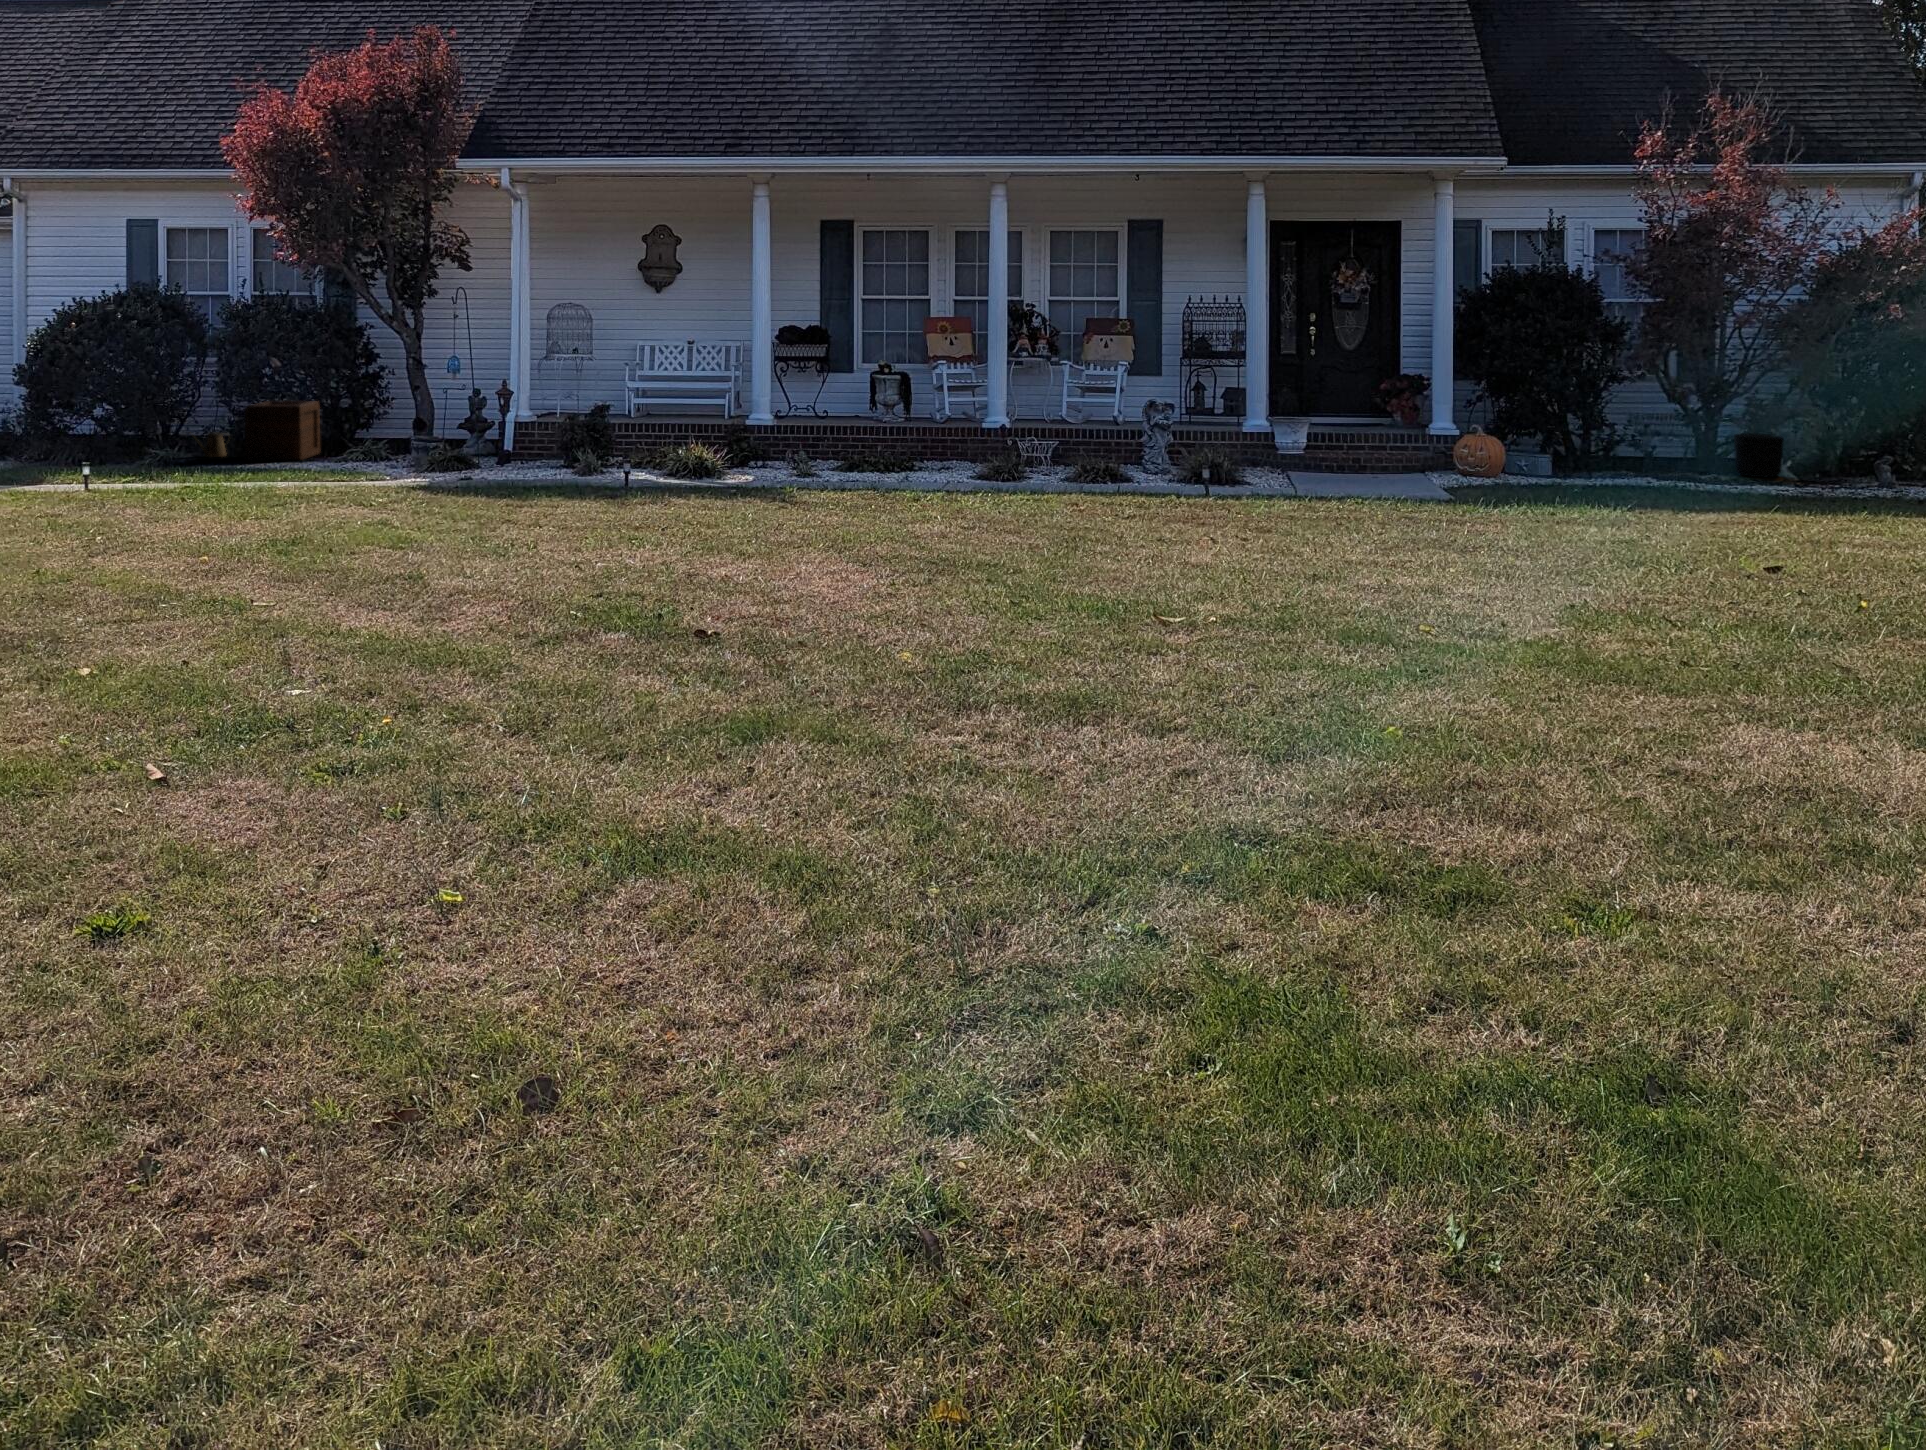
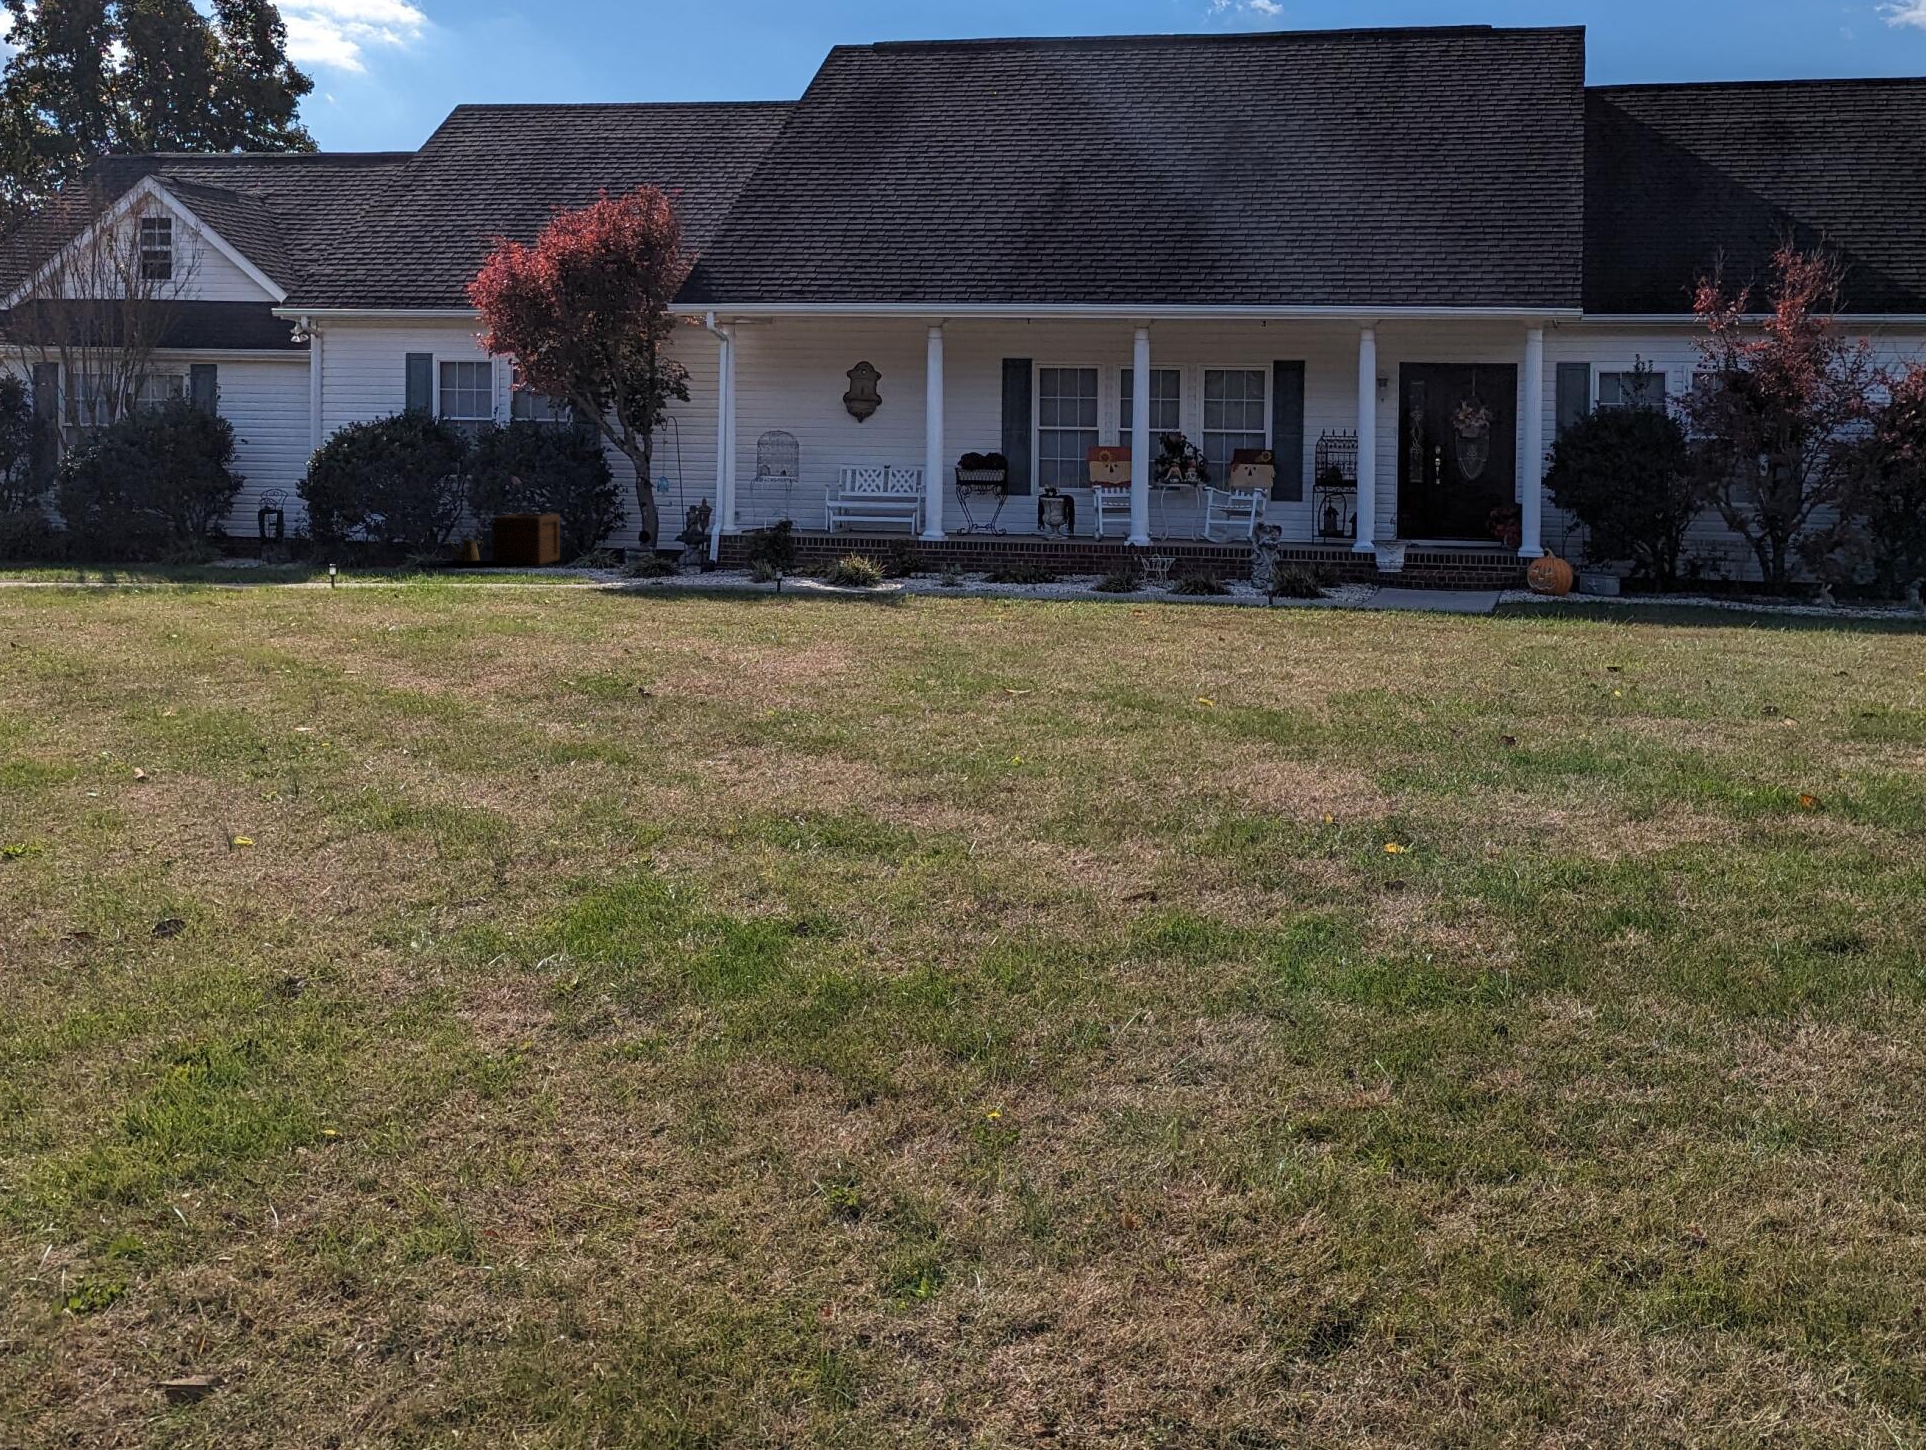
planter: present [1734,433,1784,477] -> none [1787,559,1830,599]

